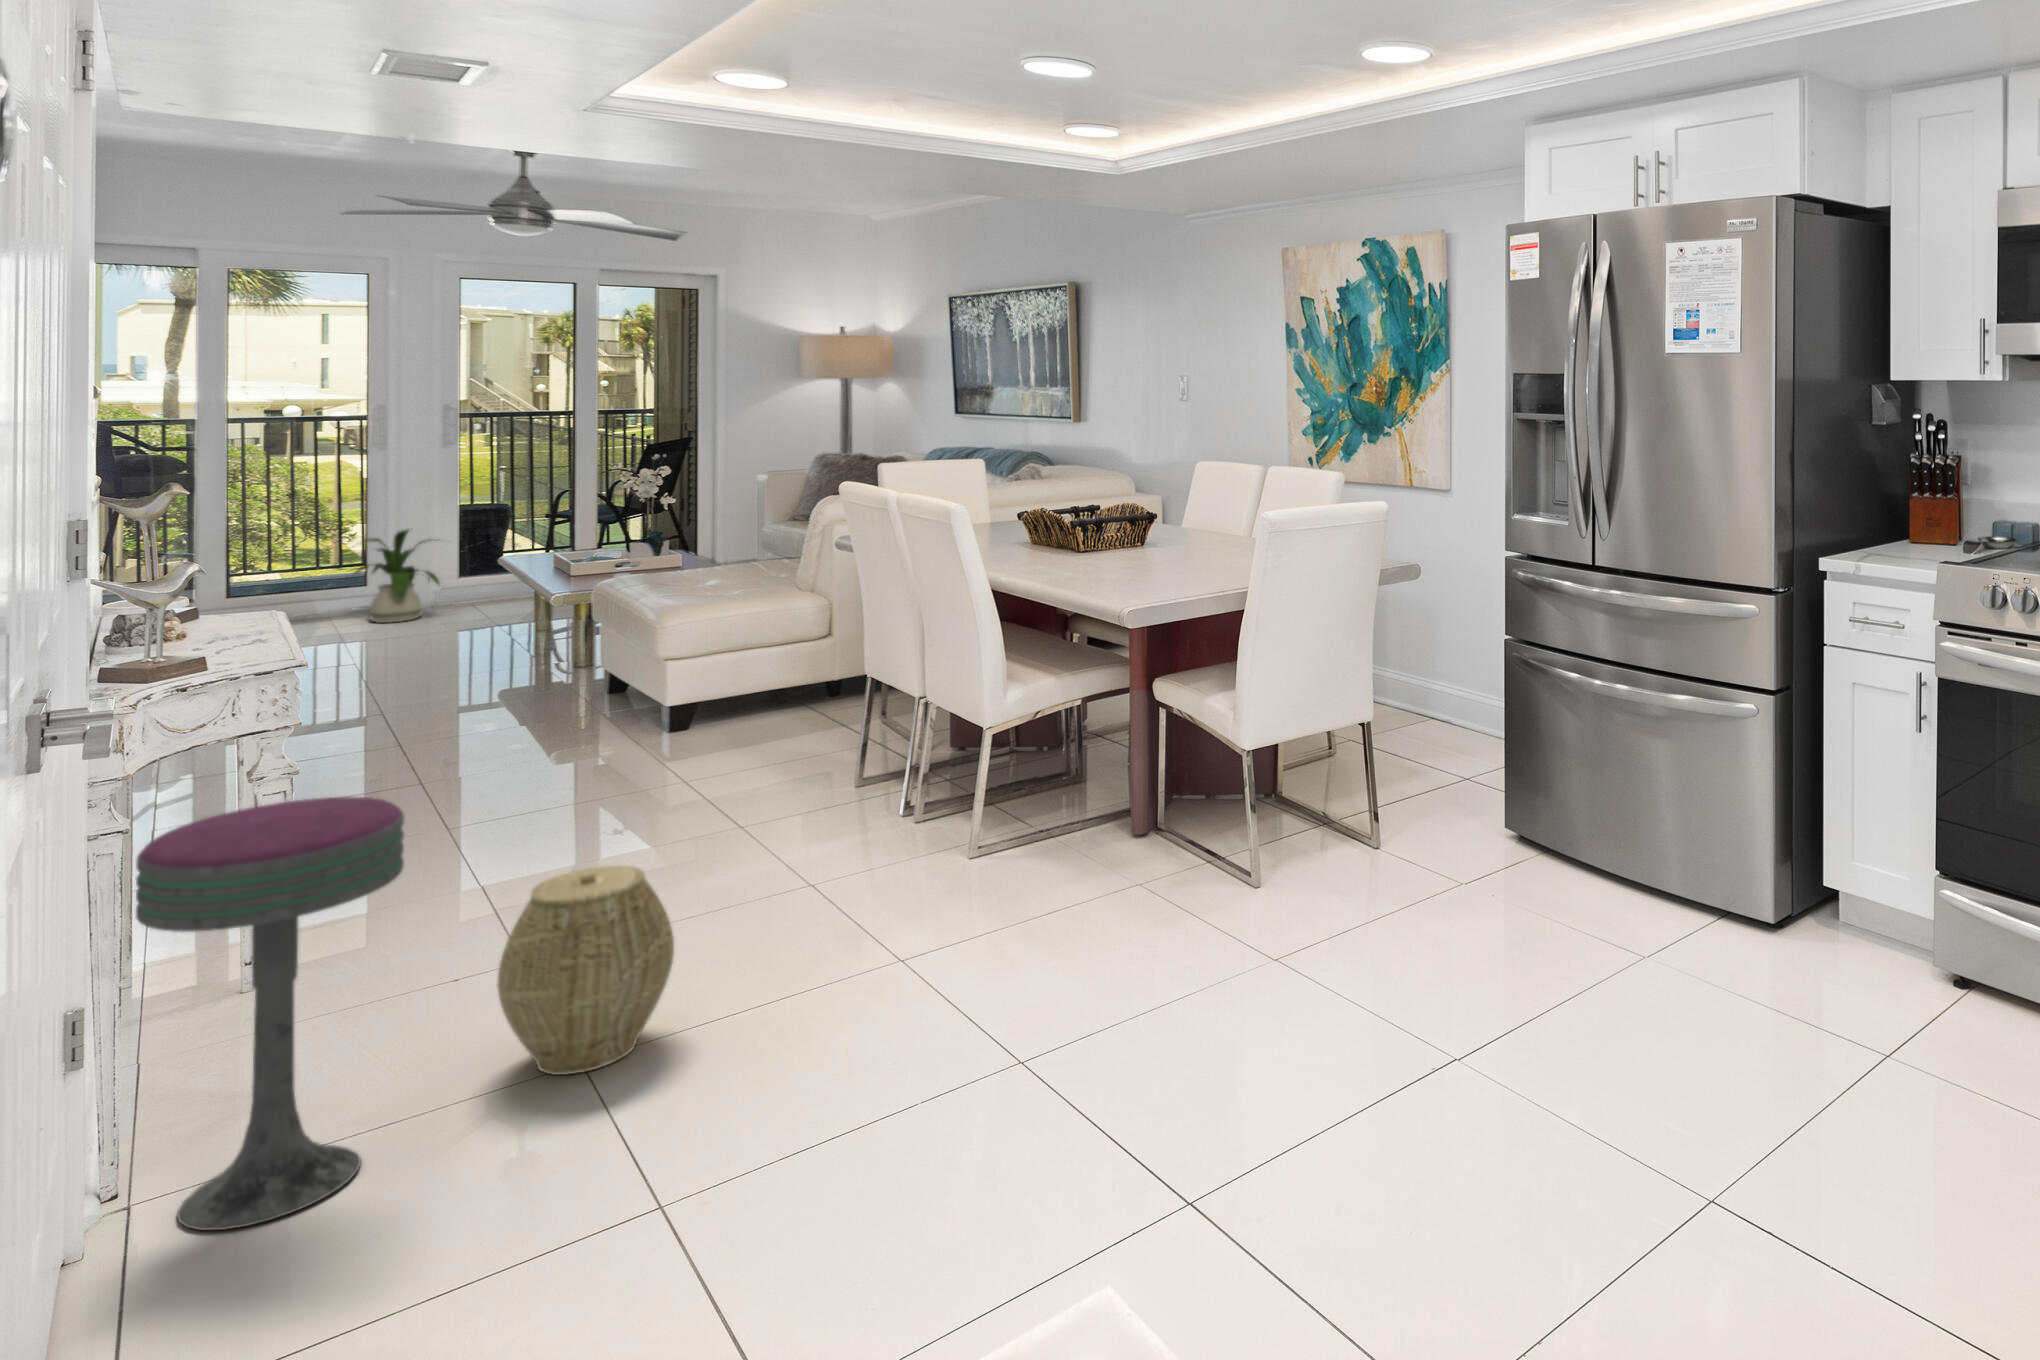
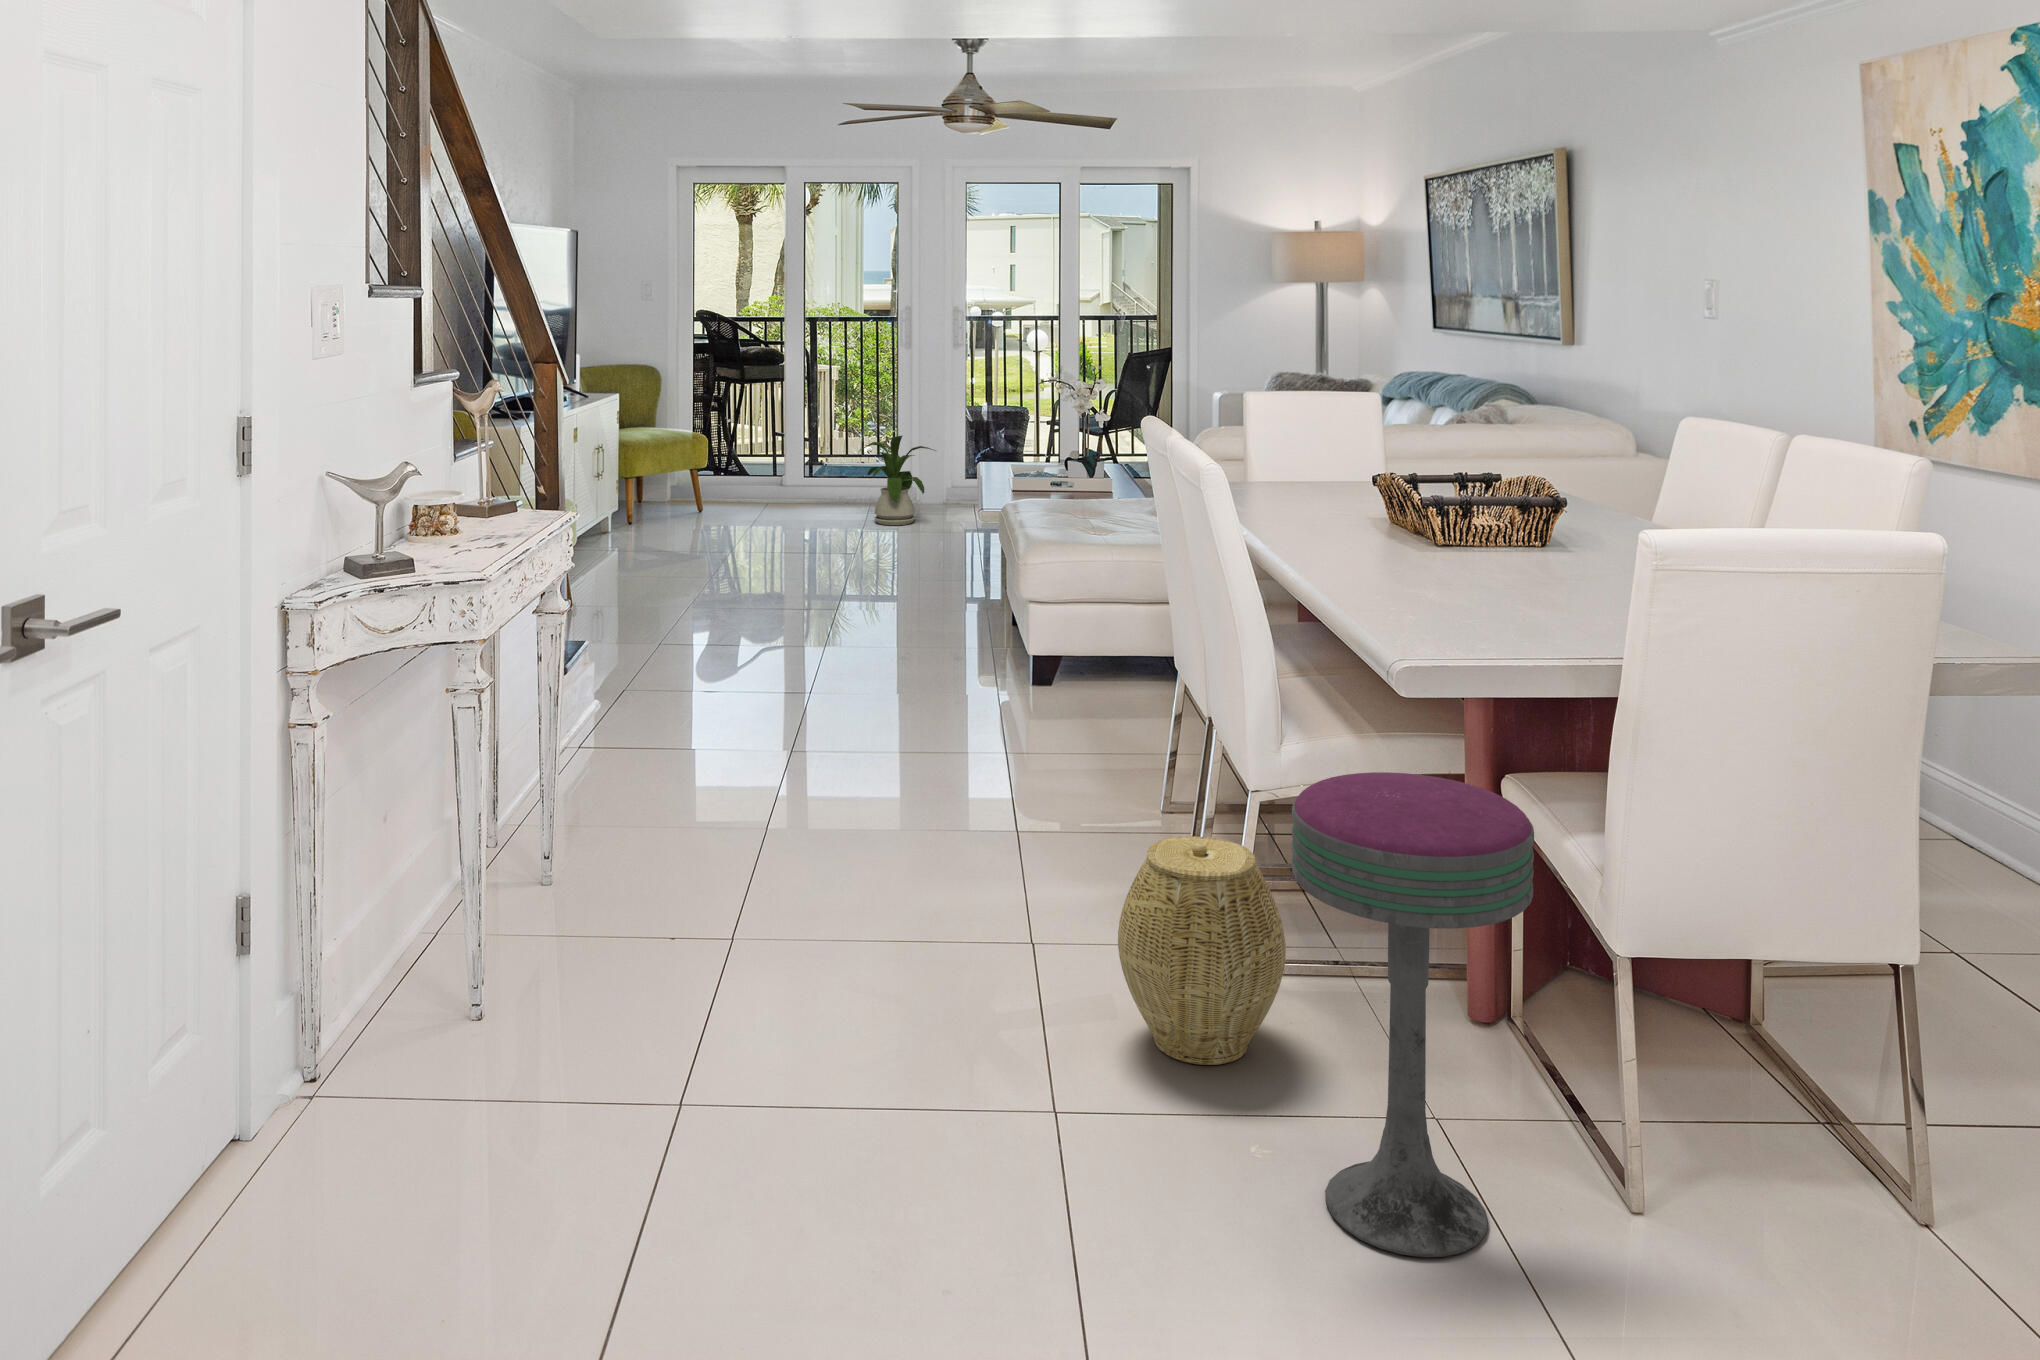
bar stool: present [136,797,404,1230] -> present [1291,772,1534,1257]
woven basket: present [497,866,674,1075] -> present [1118,836,1286,1065]

